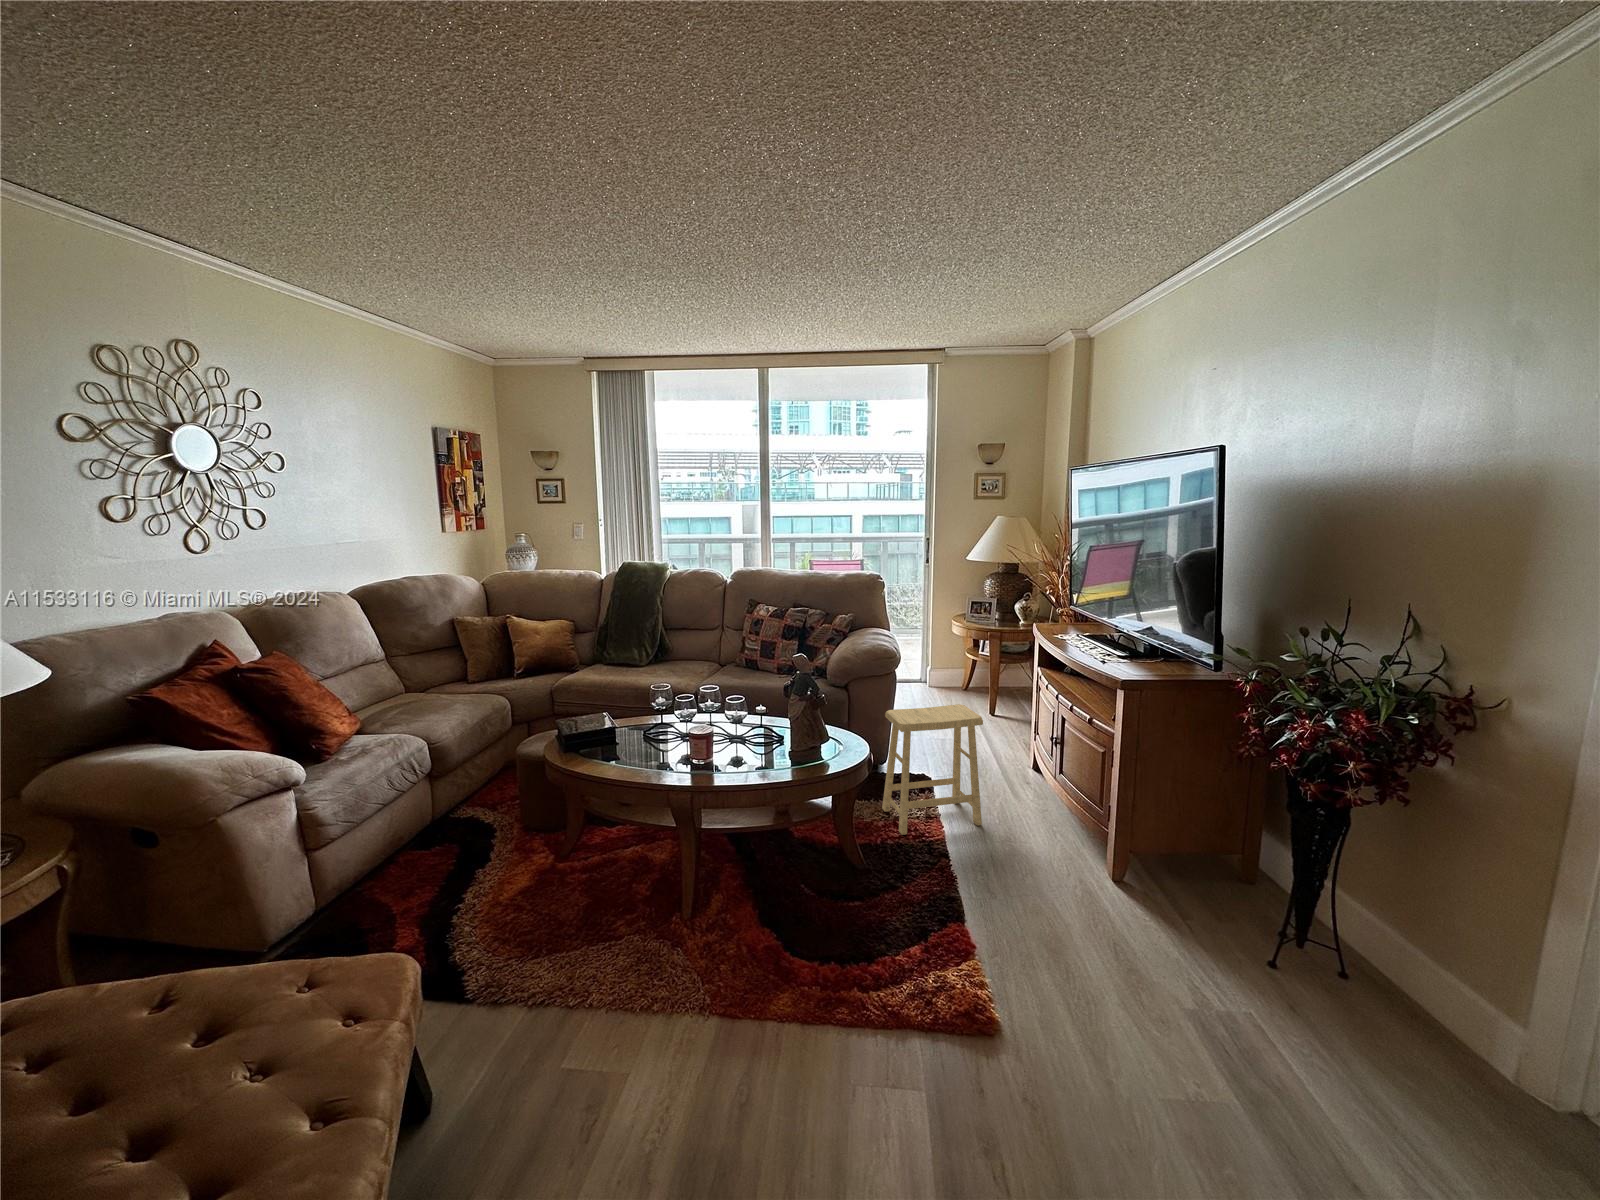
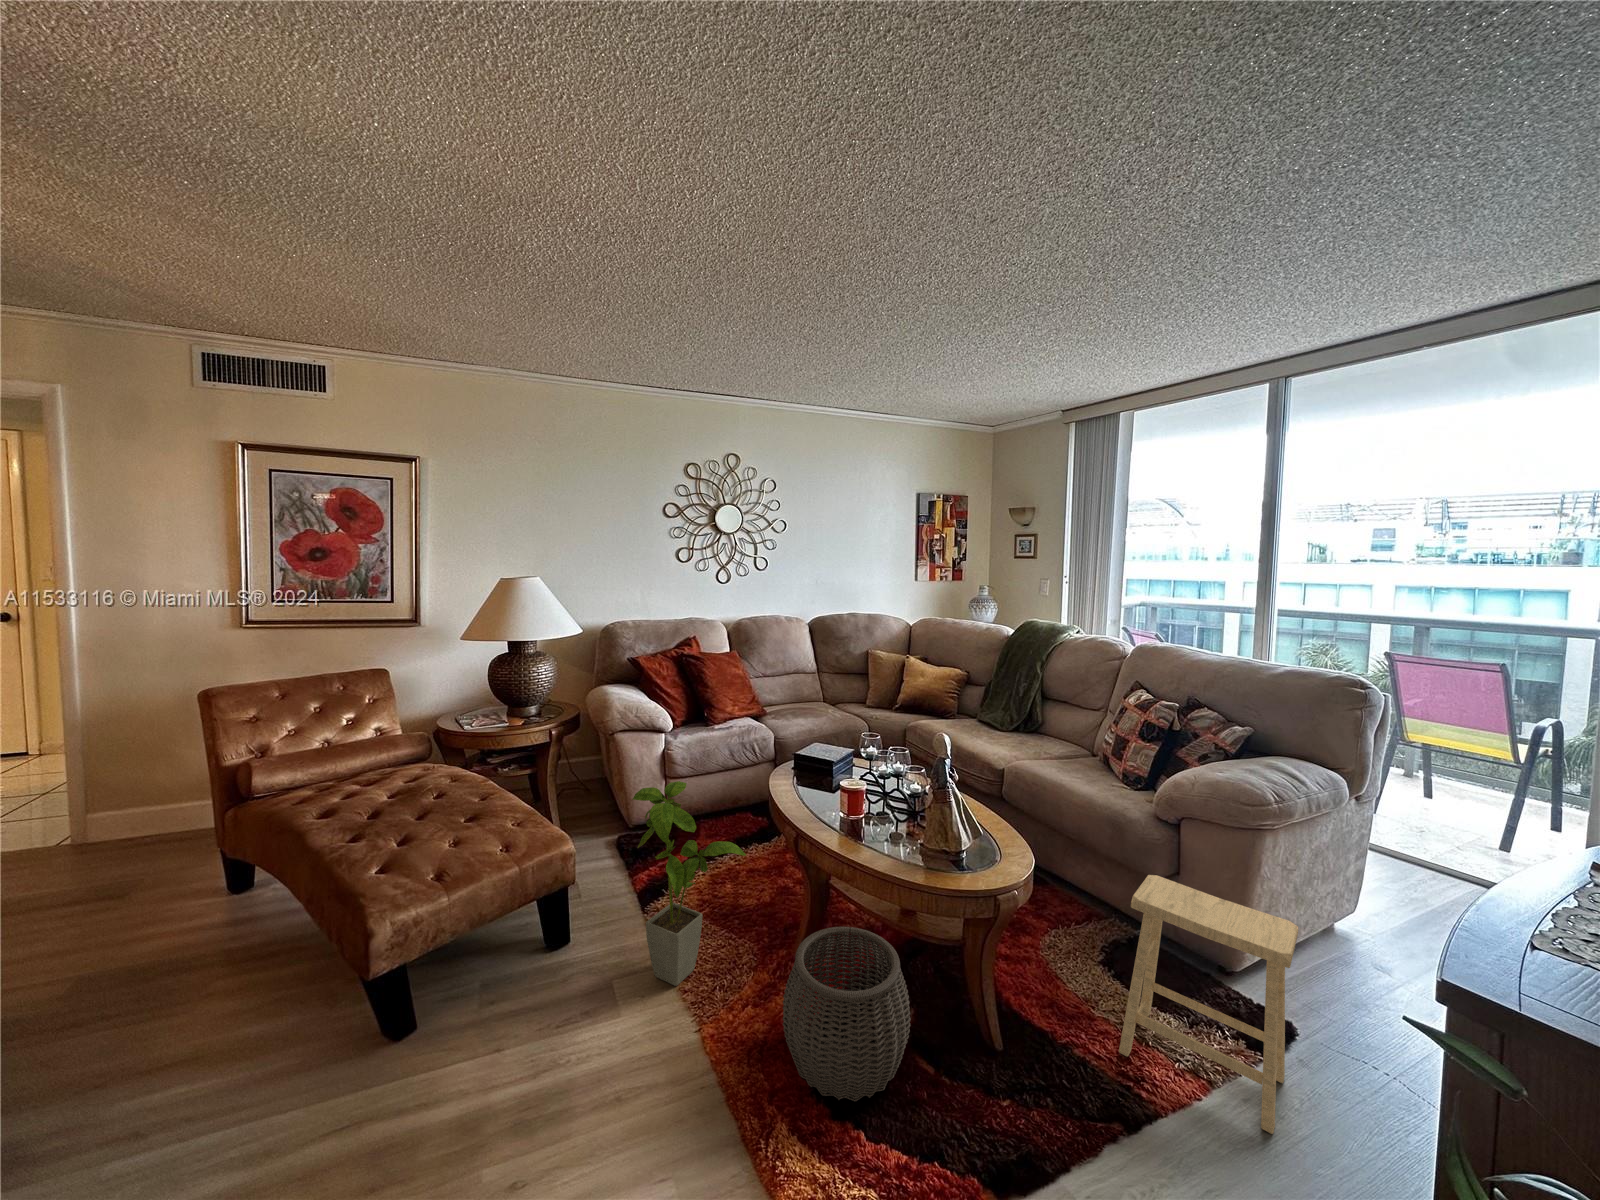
house plant: none [514,776,656,1034] -> present [633,781,746,986]
woven basket: none [741,833,860,980] -> present [783,927,911,1101]

